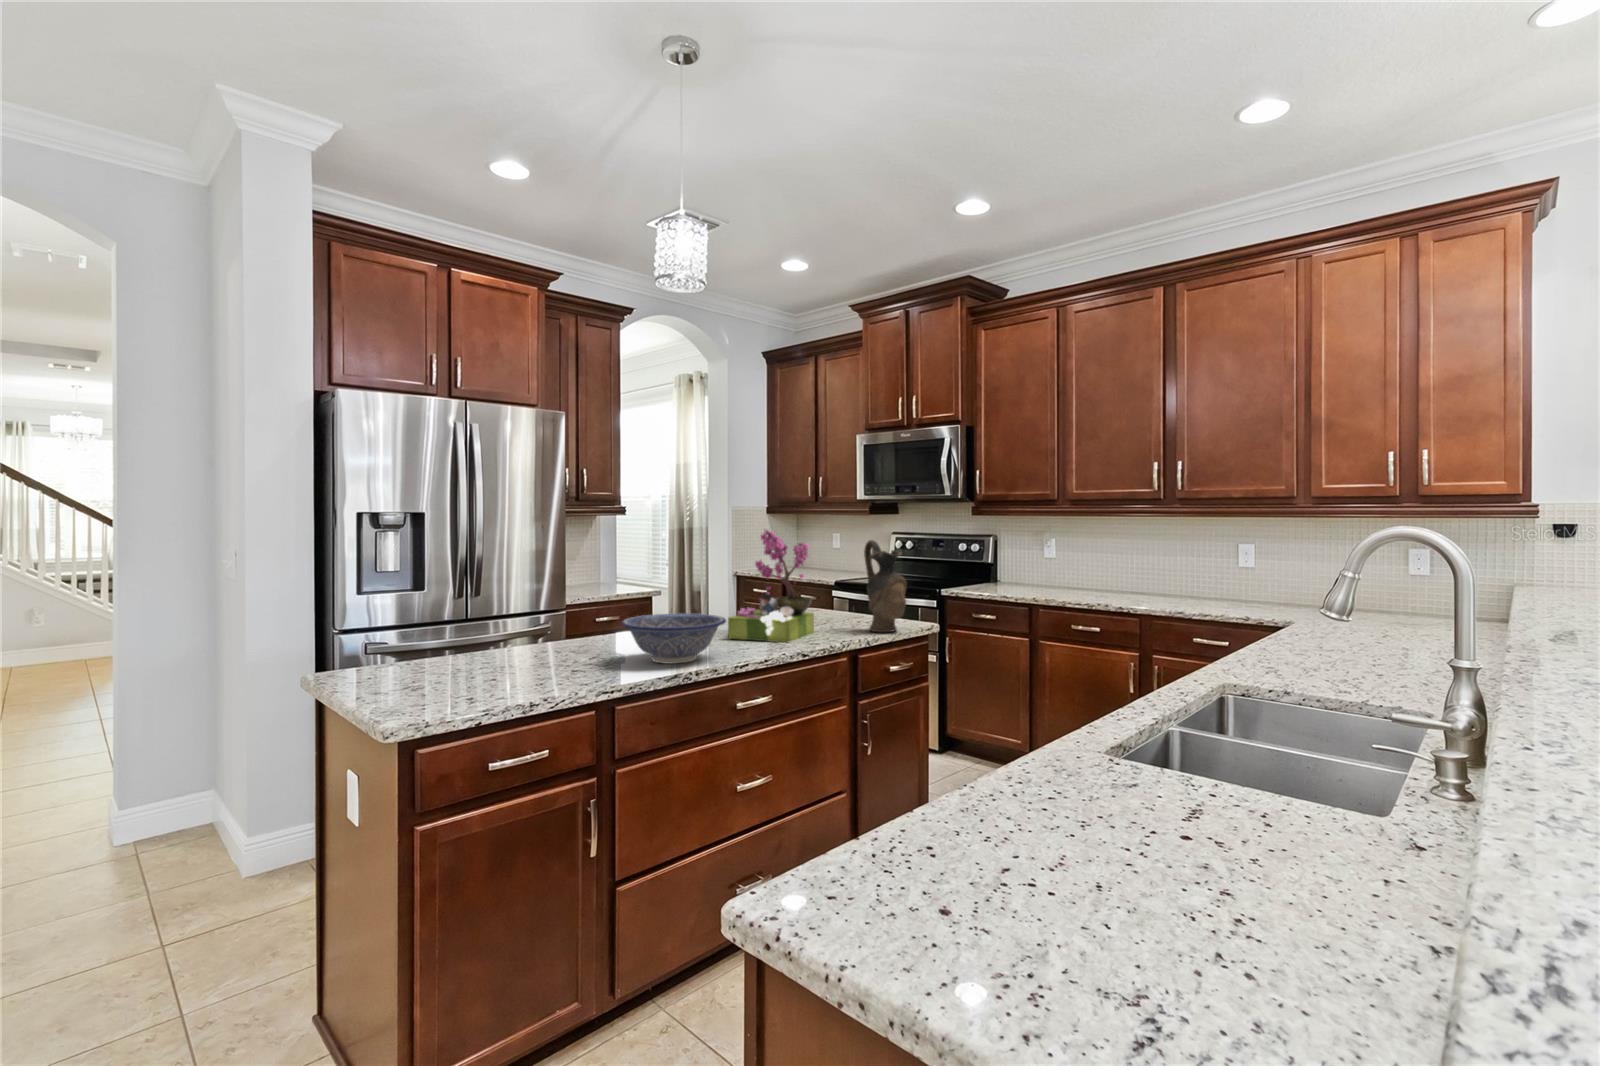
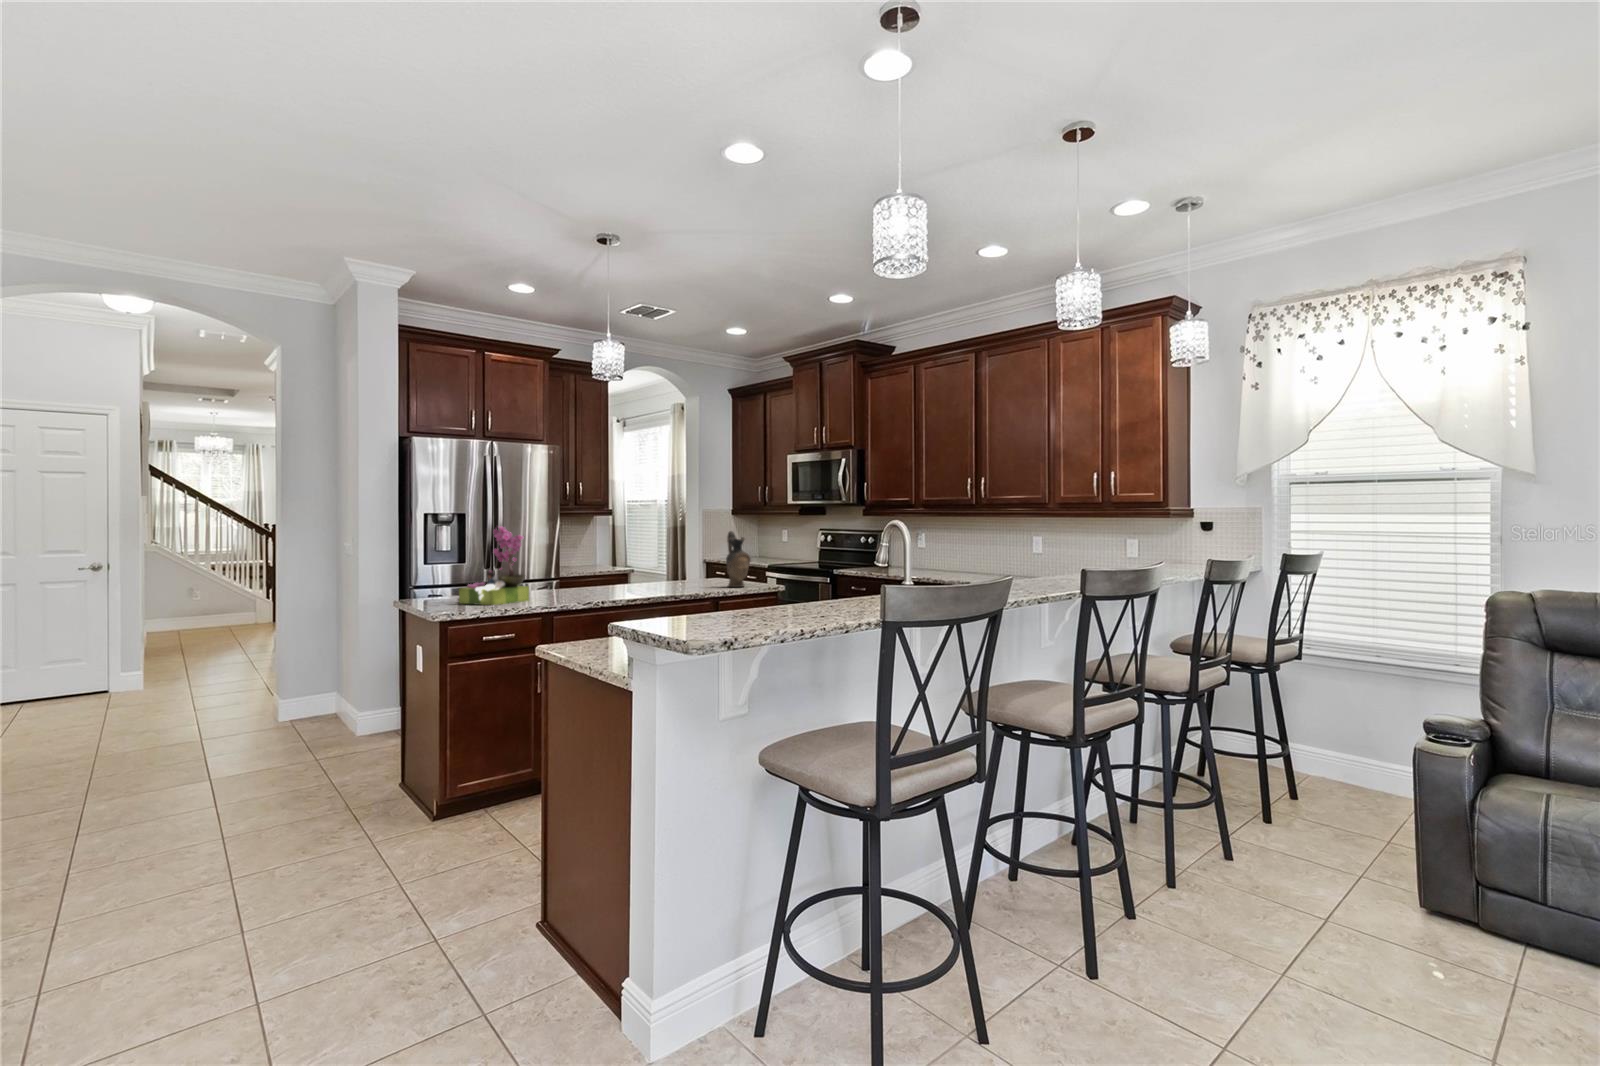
flower arrangement: present [728,529,814,642] -> present [459,526,529,605]
decorative bowl: present [621,613,726,664] -> none [564,572,624,597]

